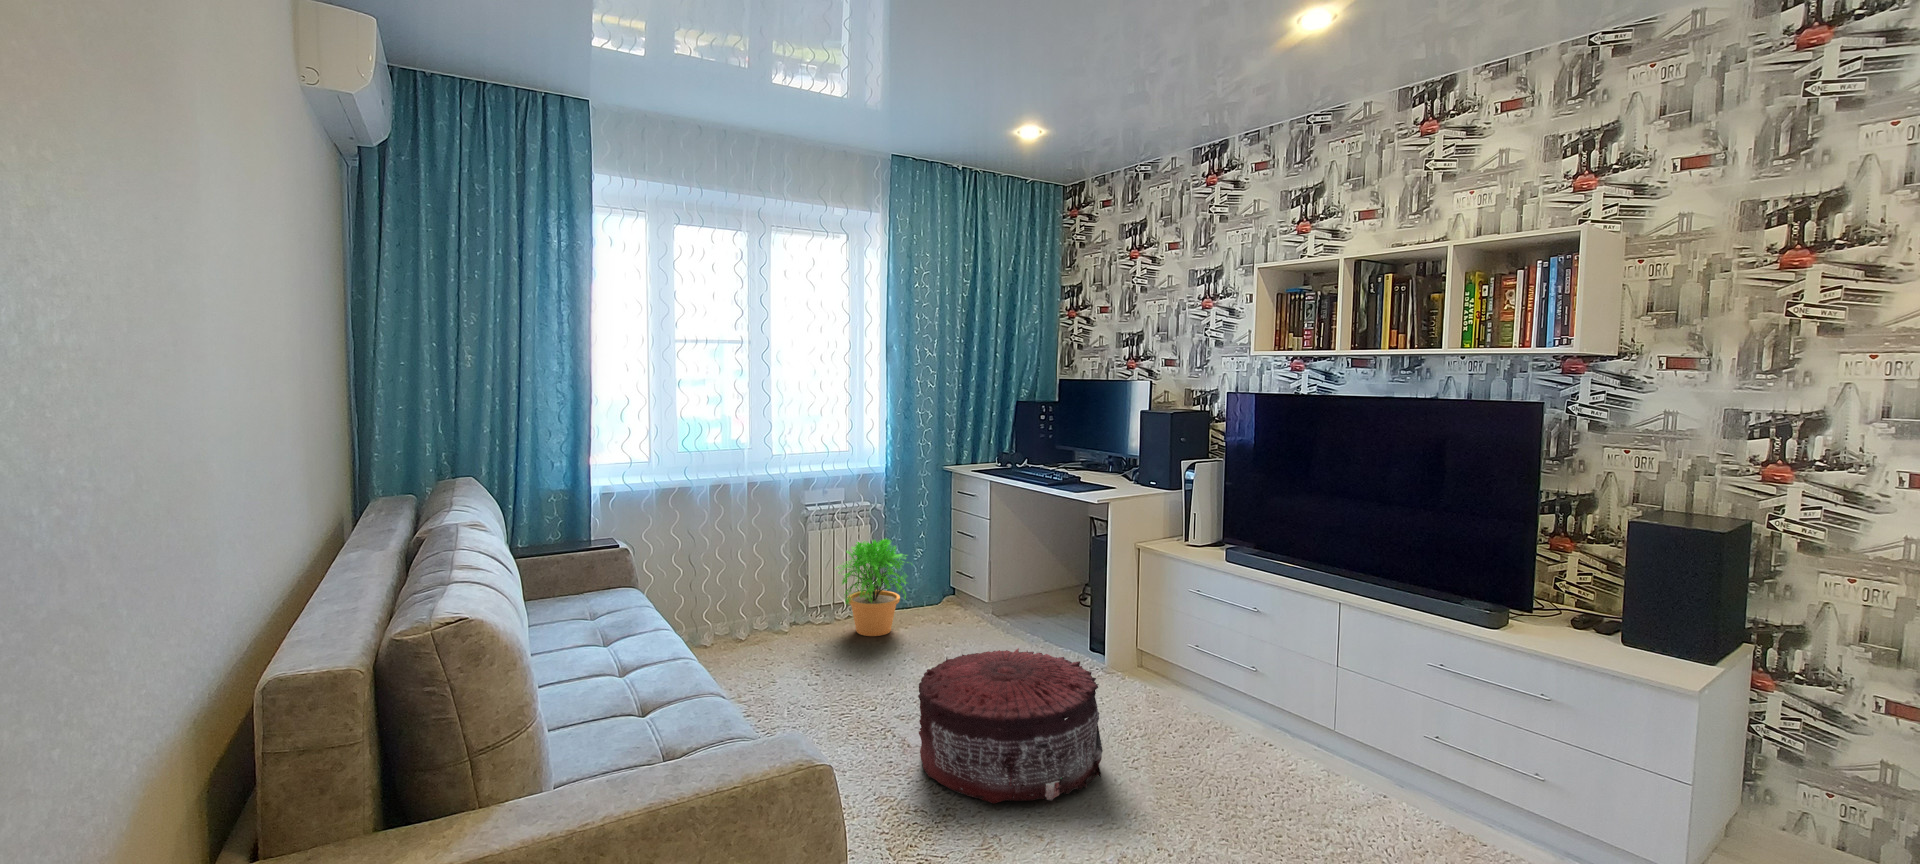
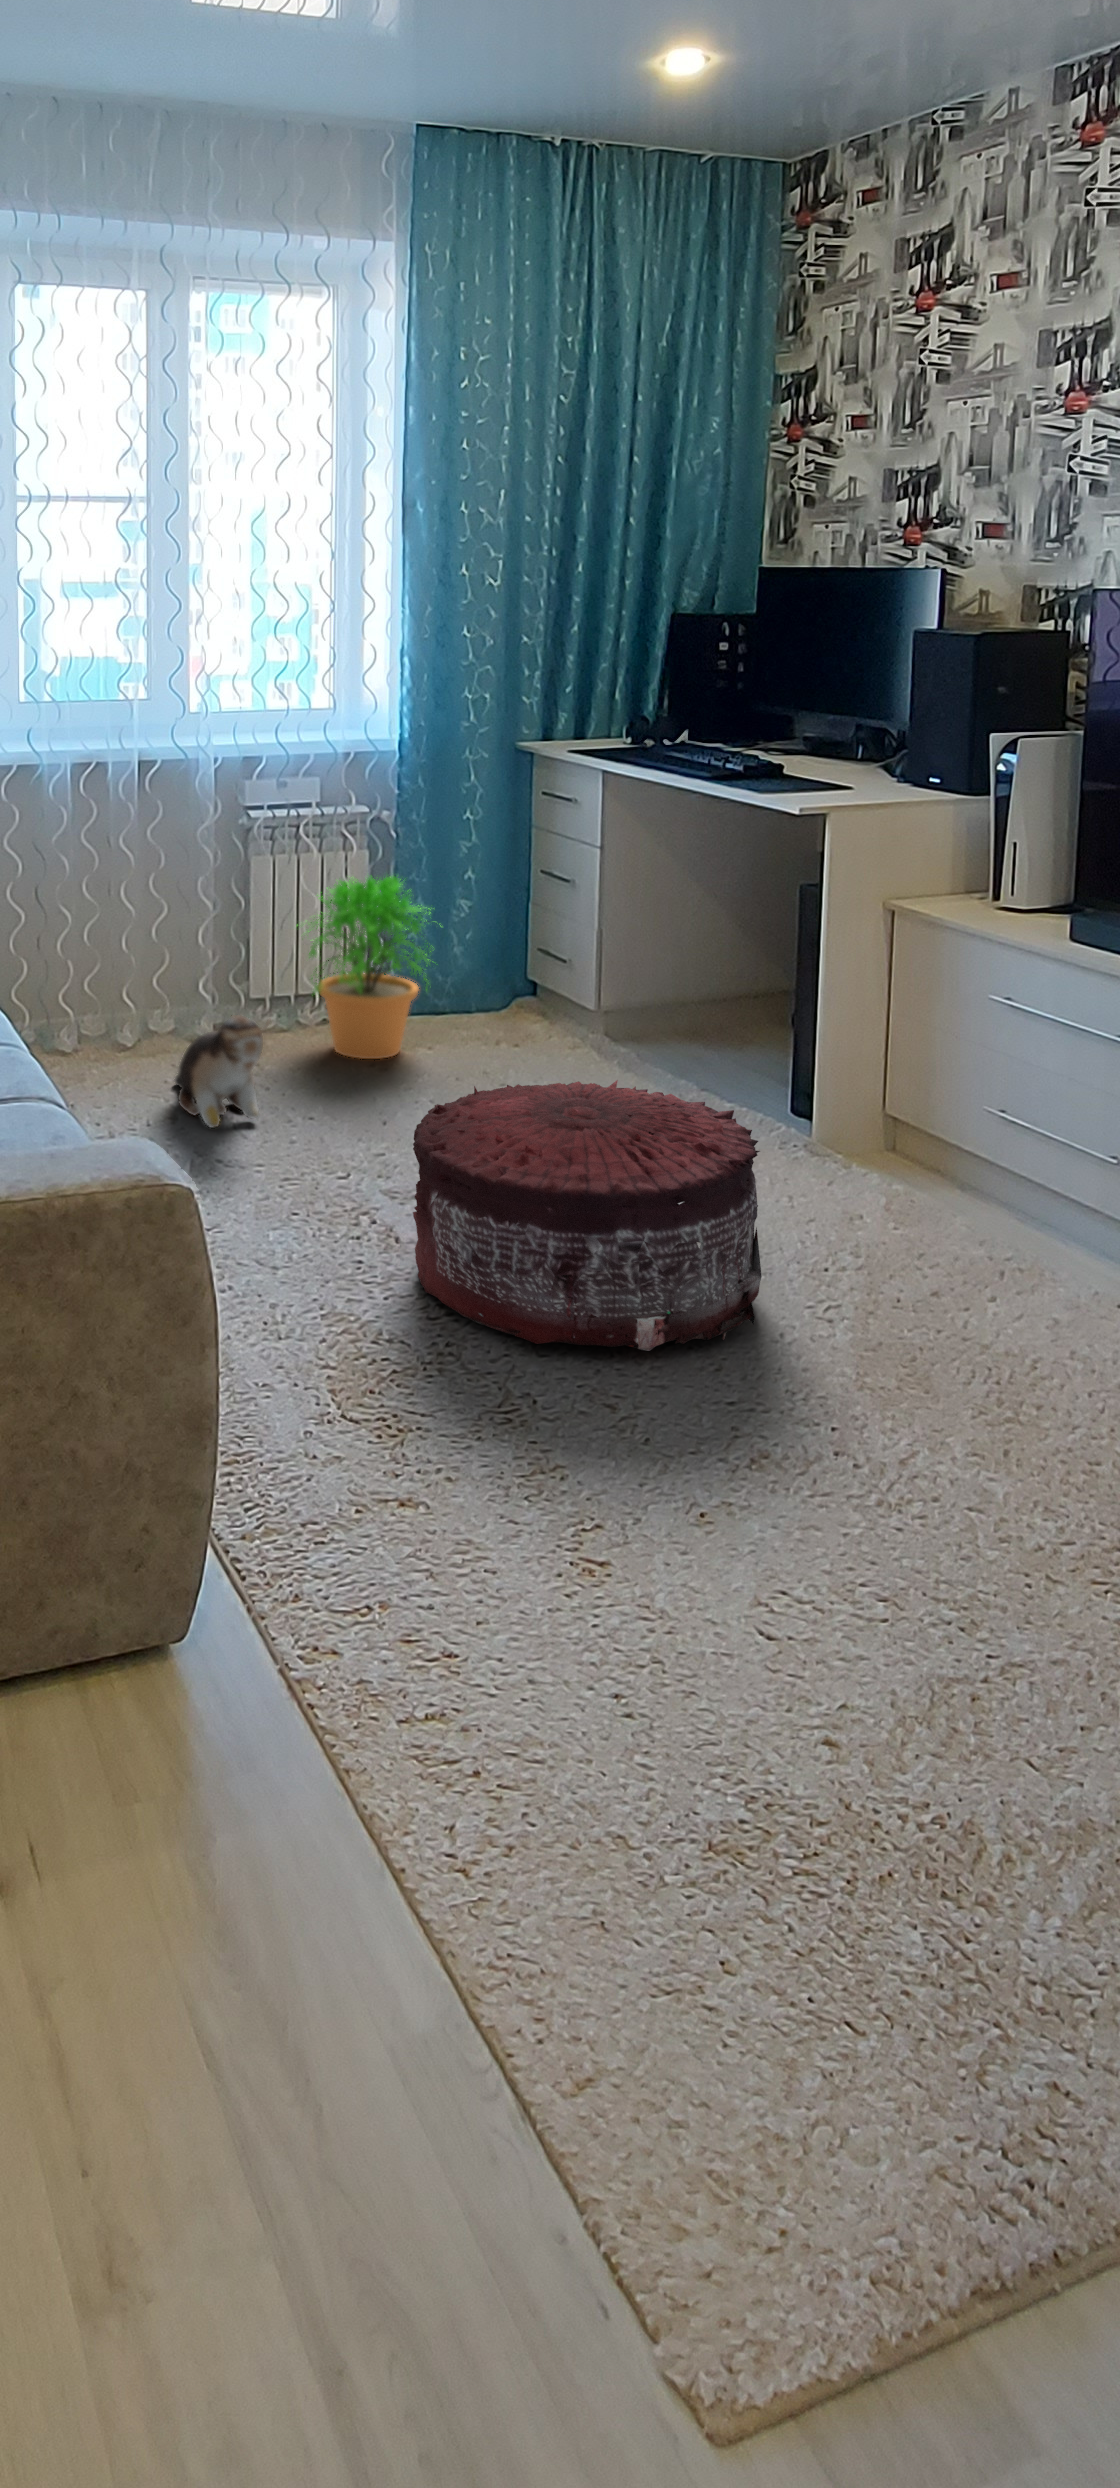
plush toy: none [773,622,829,684] -> present [175,1015,269,1128]

